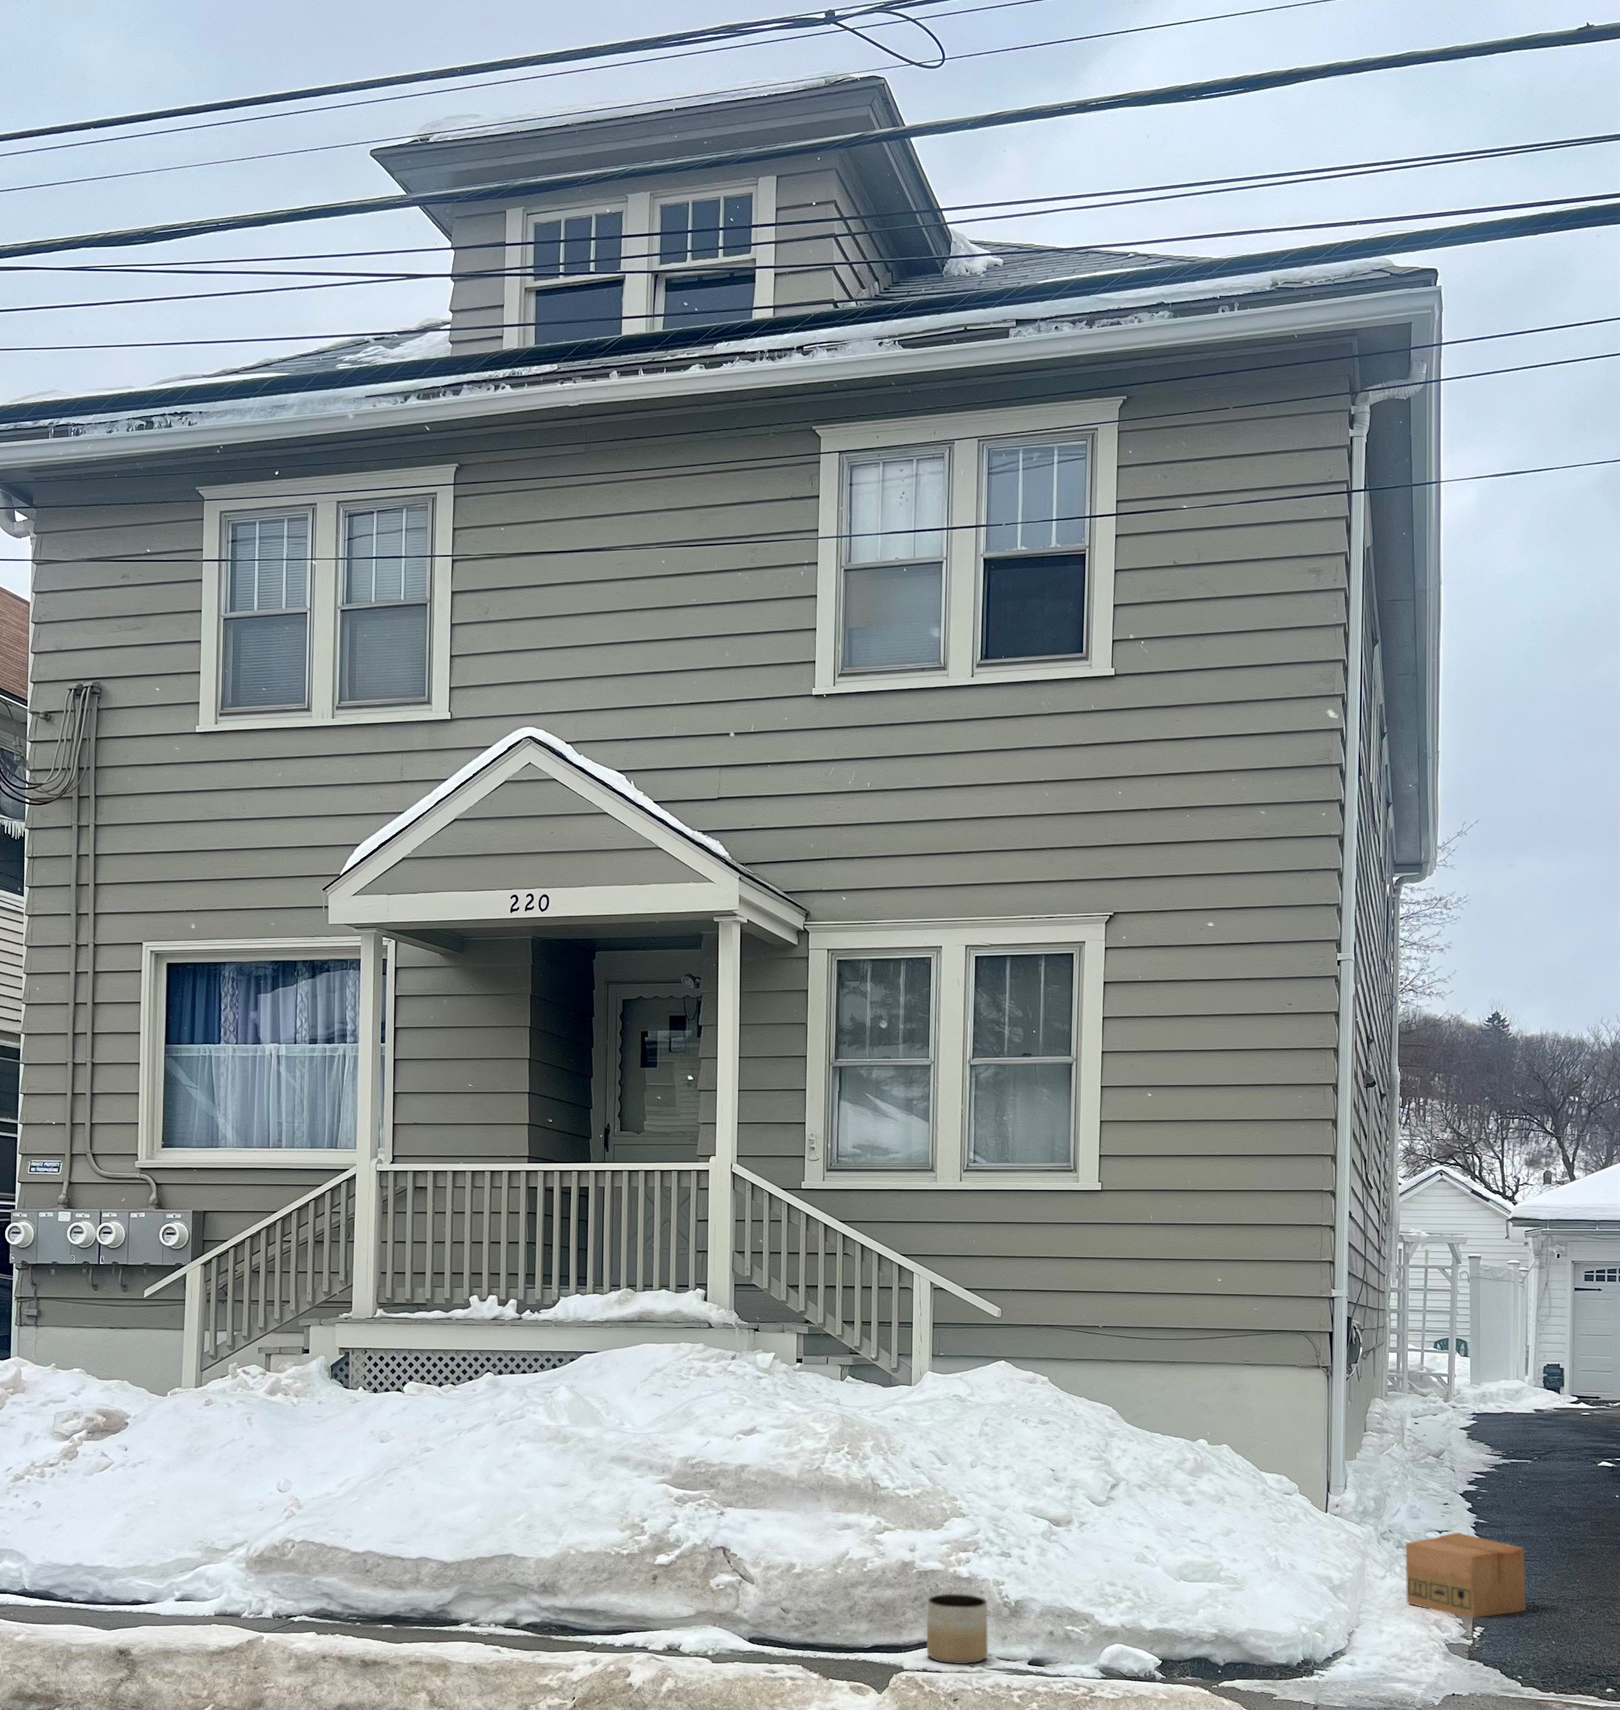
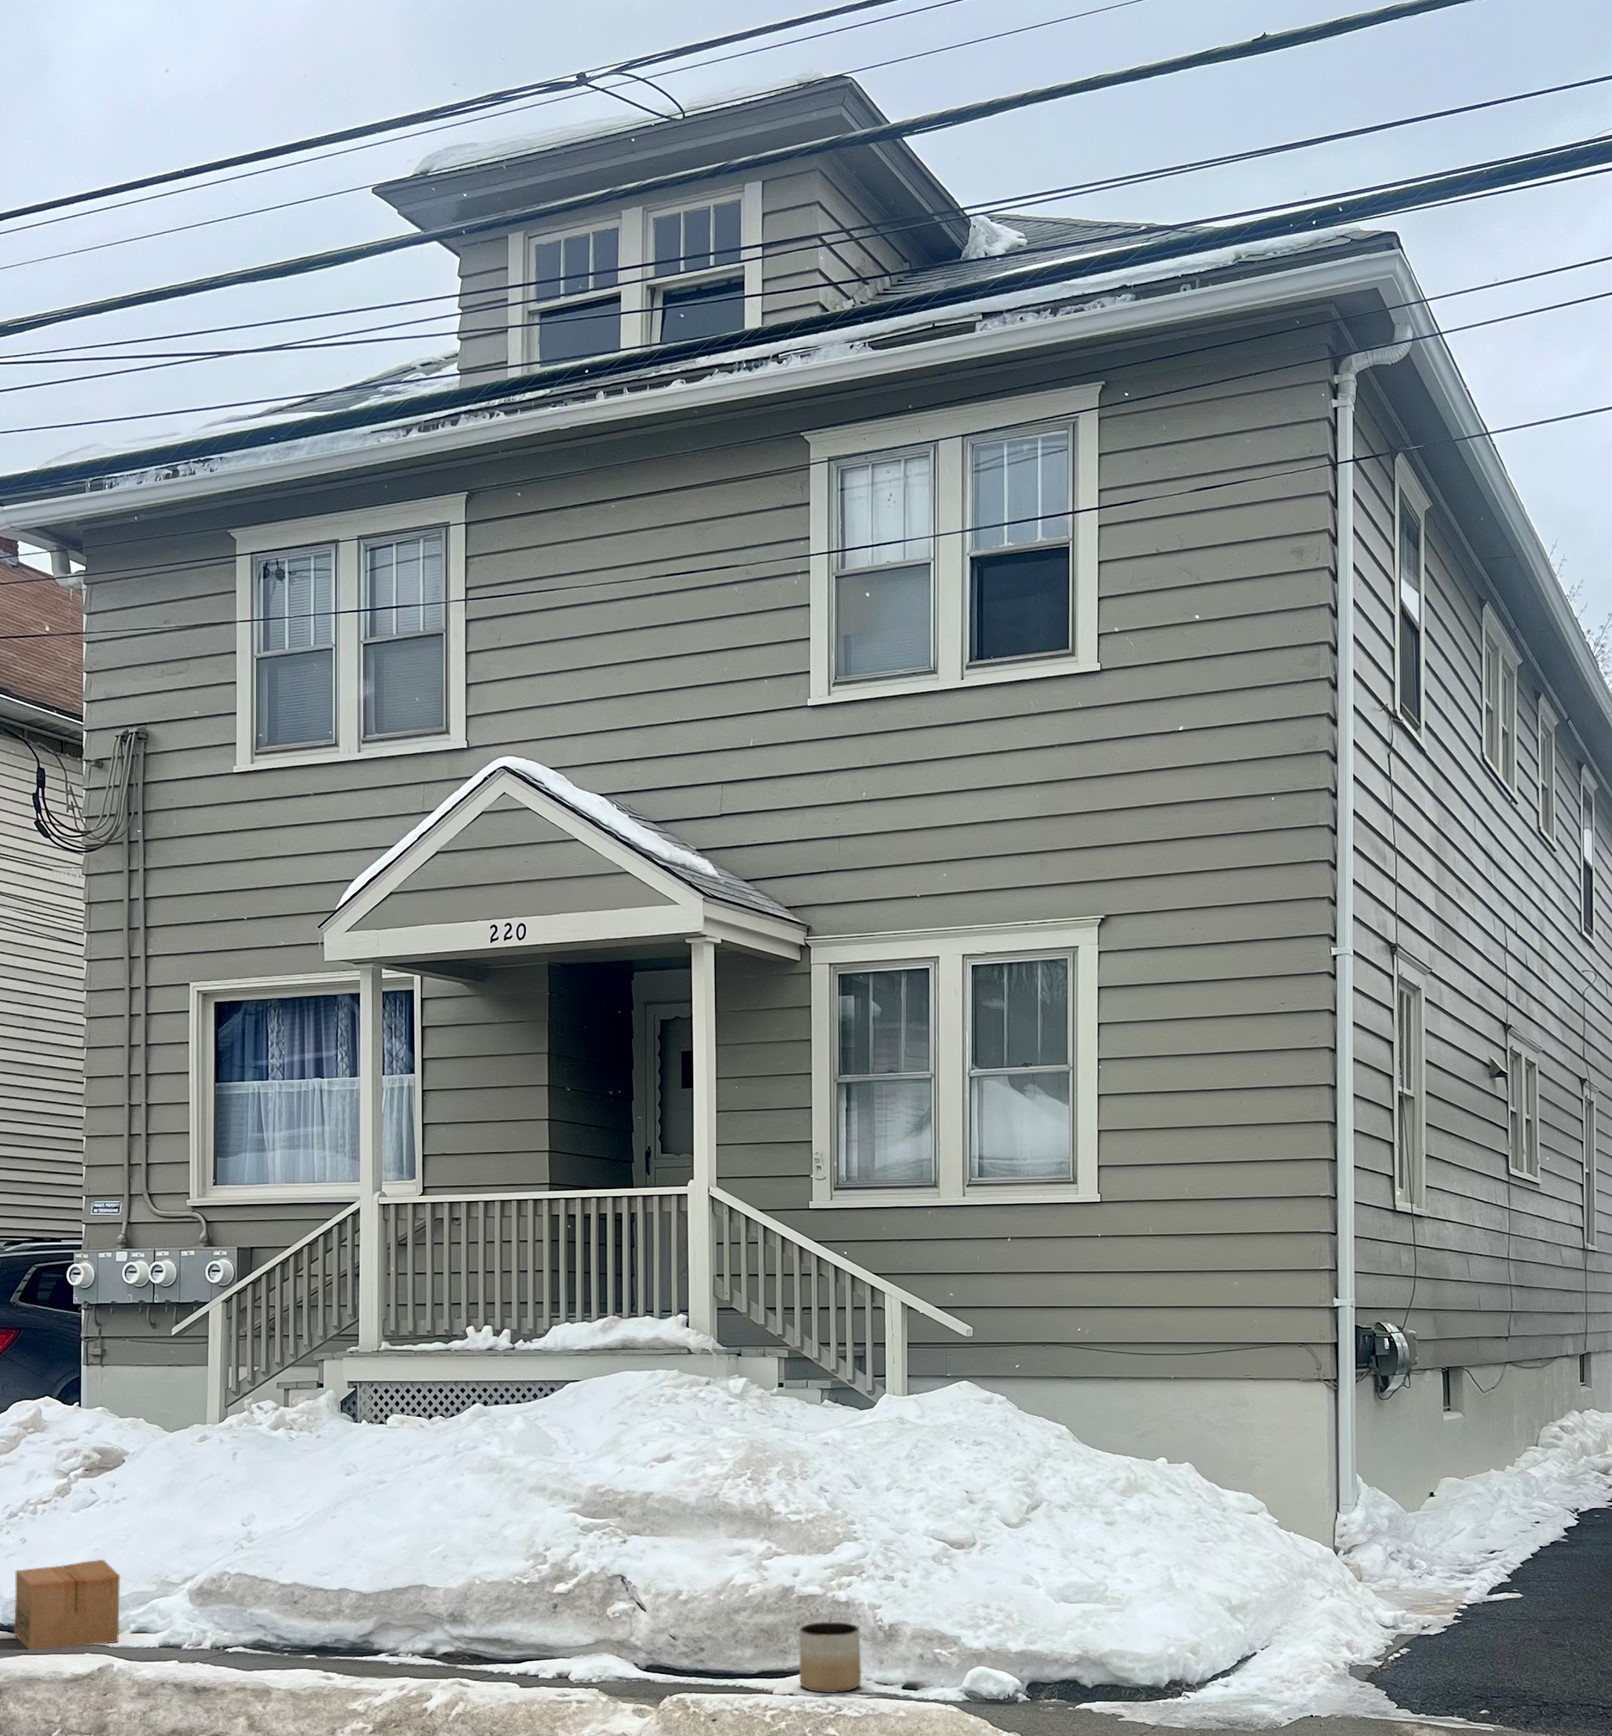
cardboard box: present [1406,1533,1526,1618] -> present [14,1560,120,1650]

